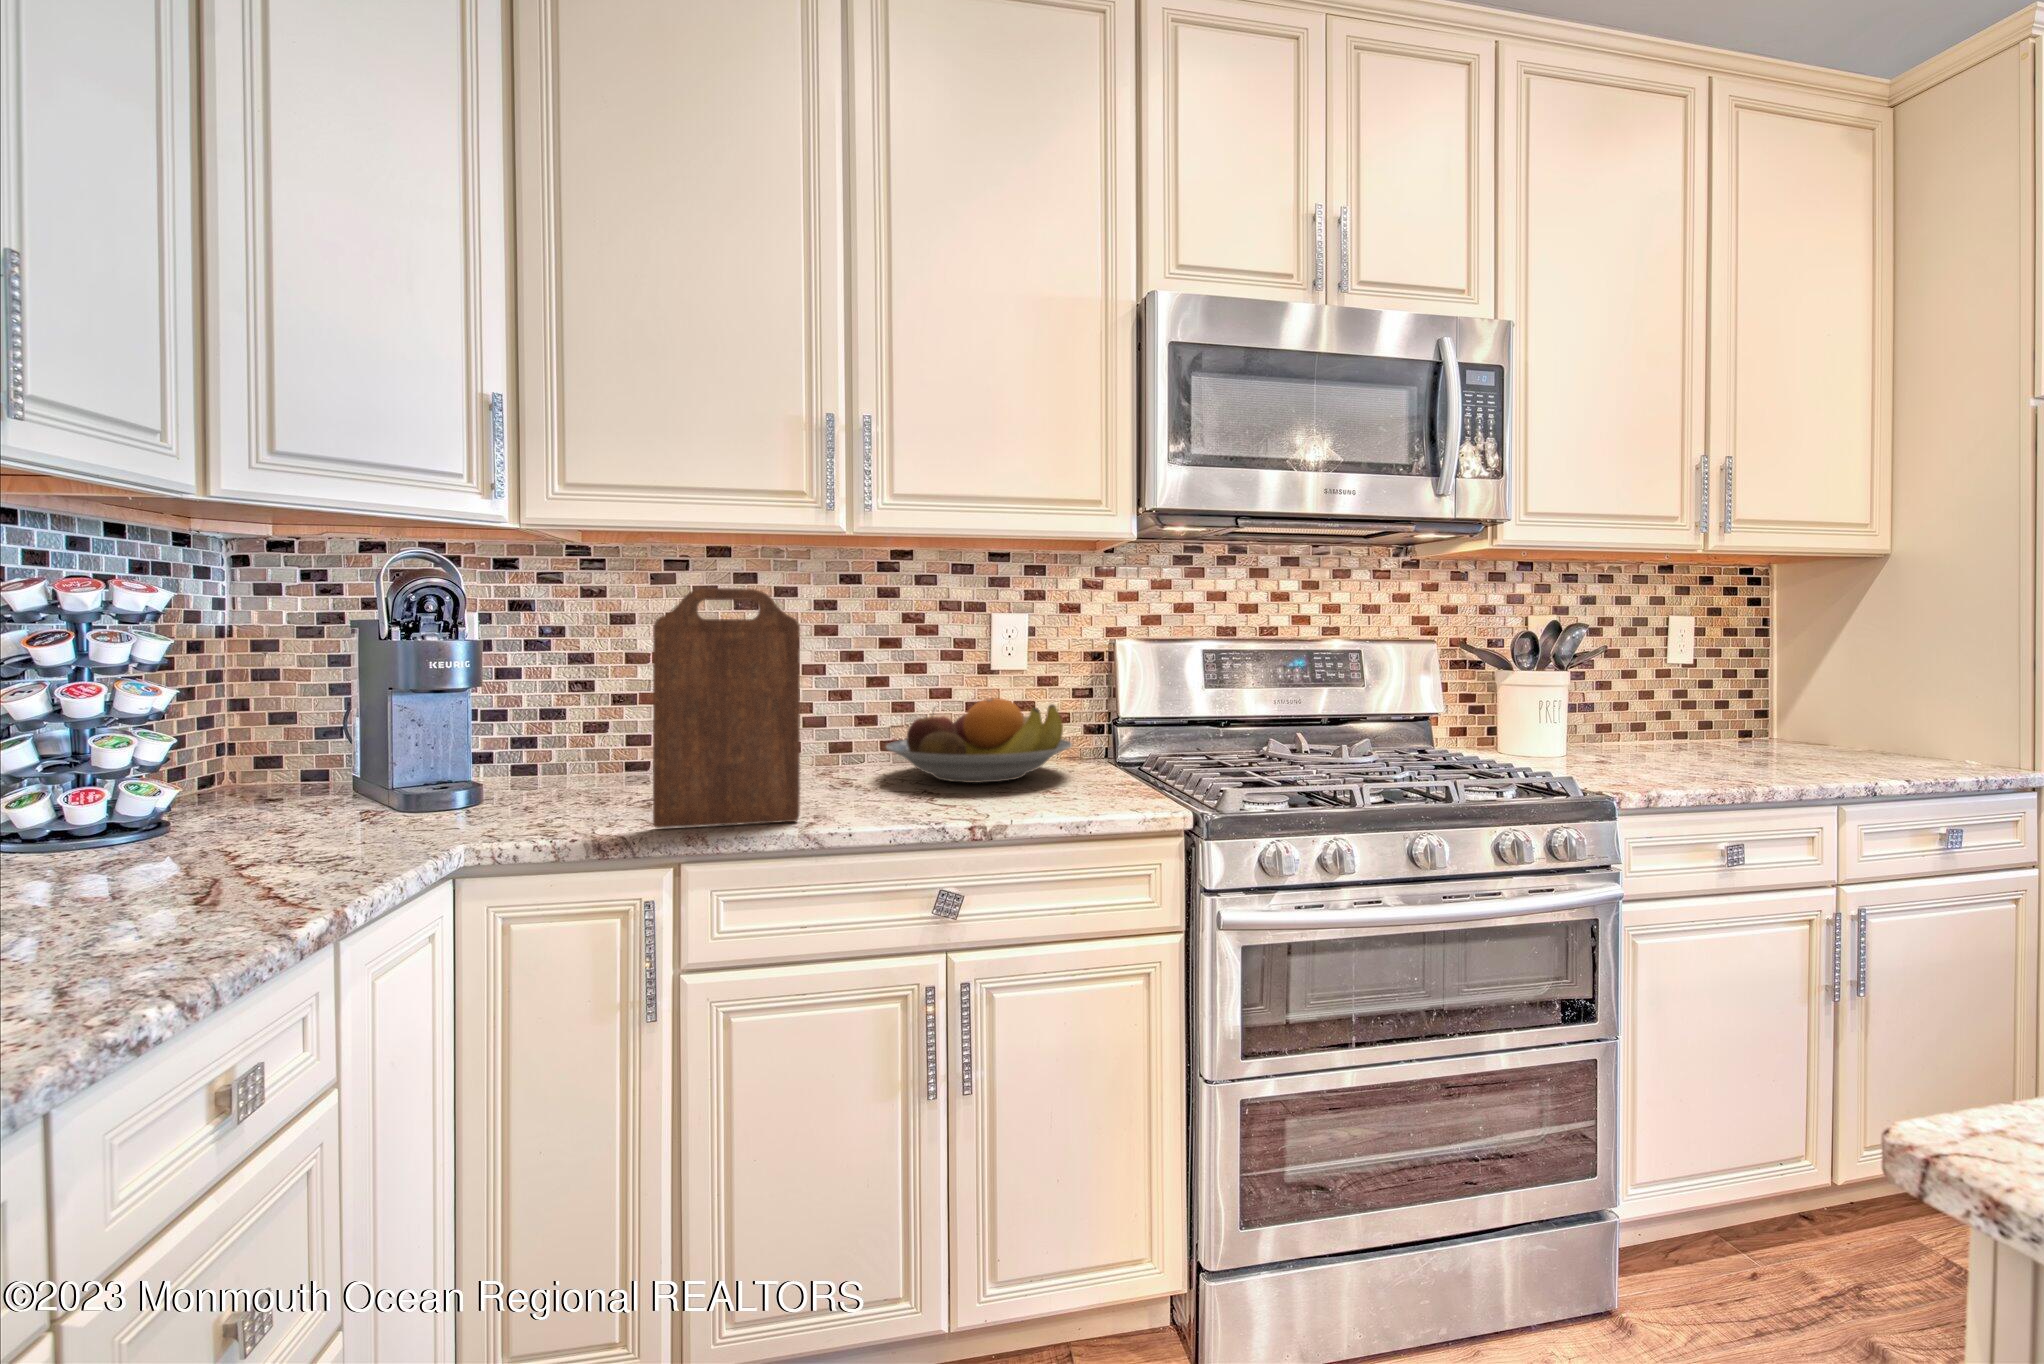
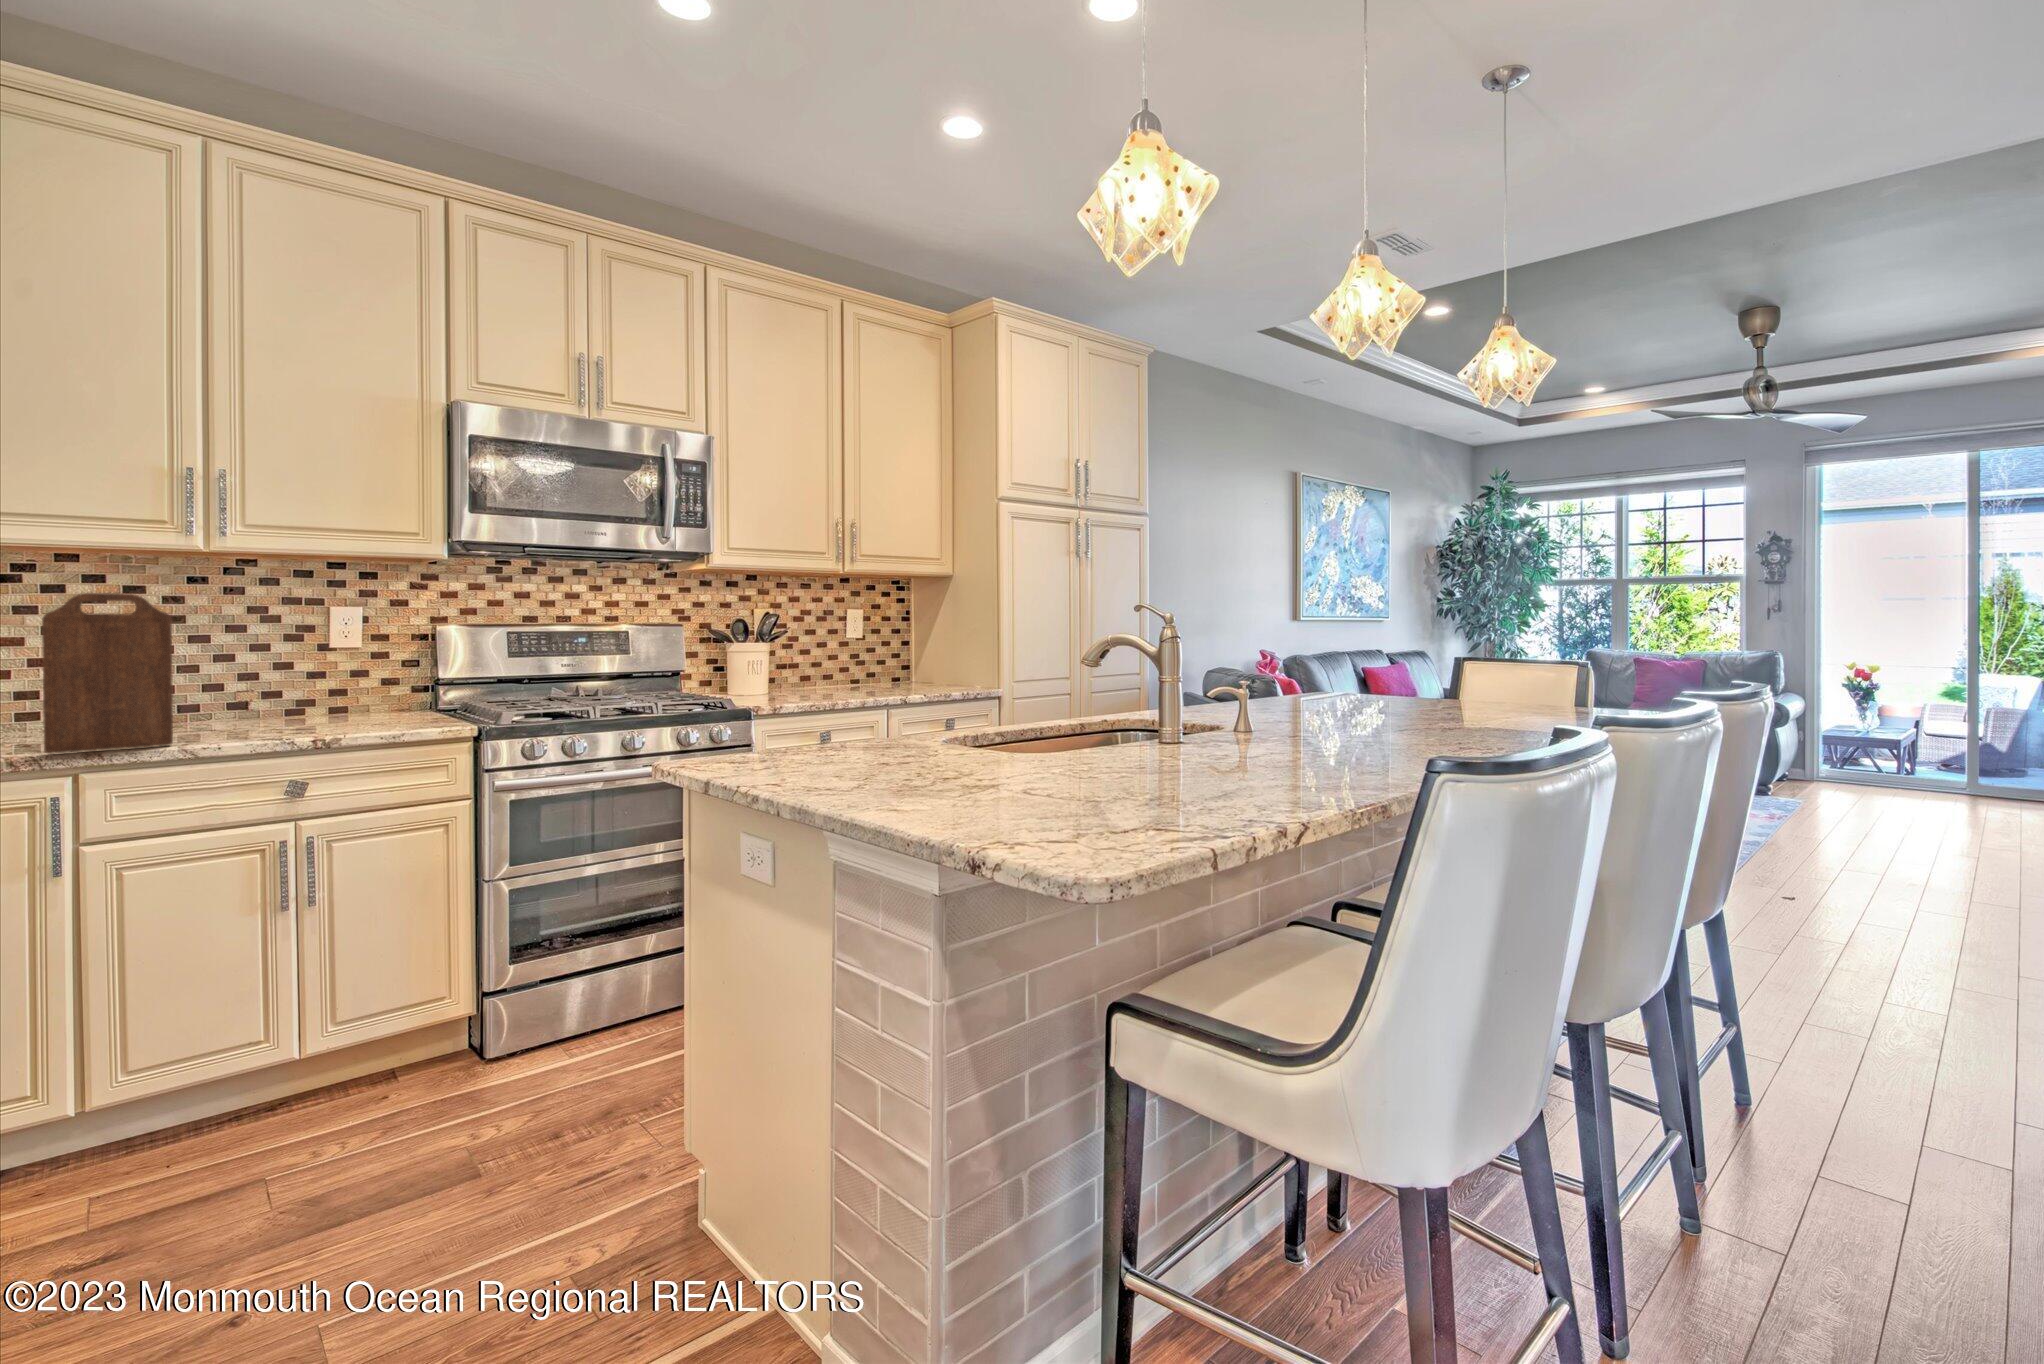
fruit bowl: present [886,698,1072,783] -> none [237,666,399,723]

